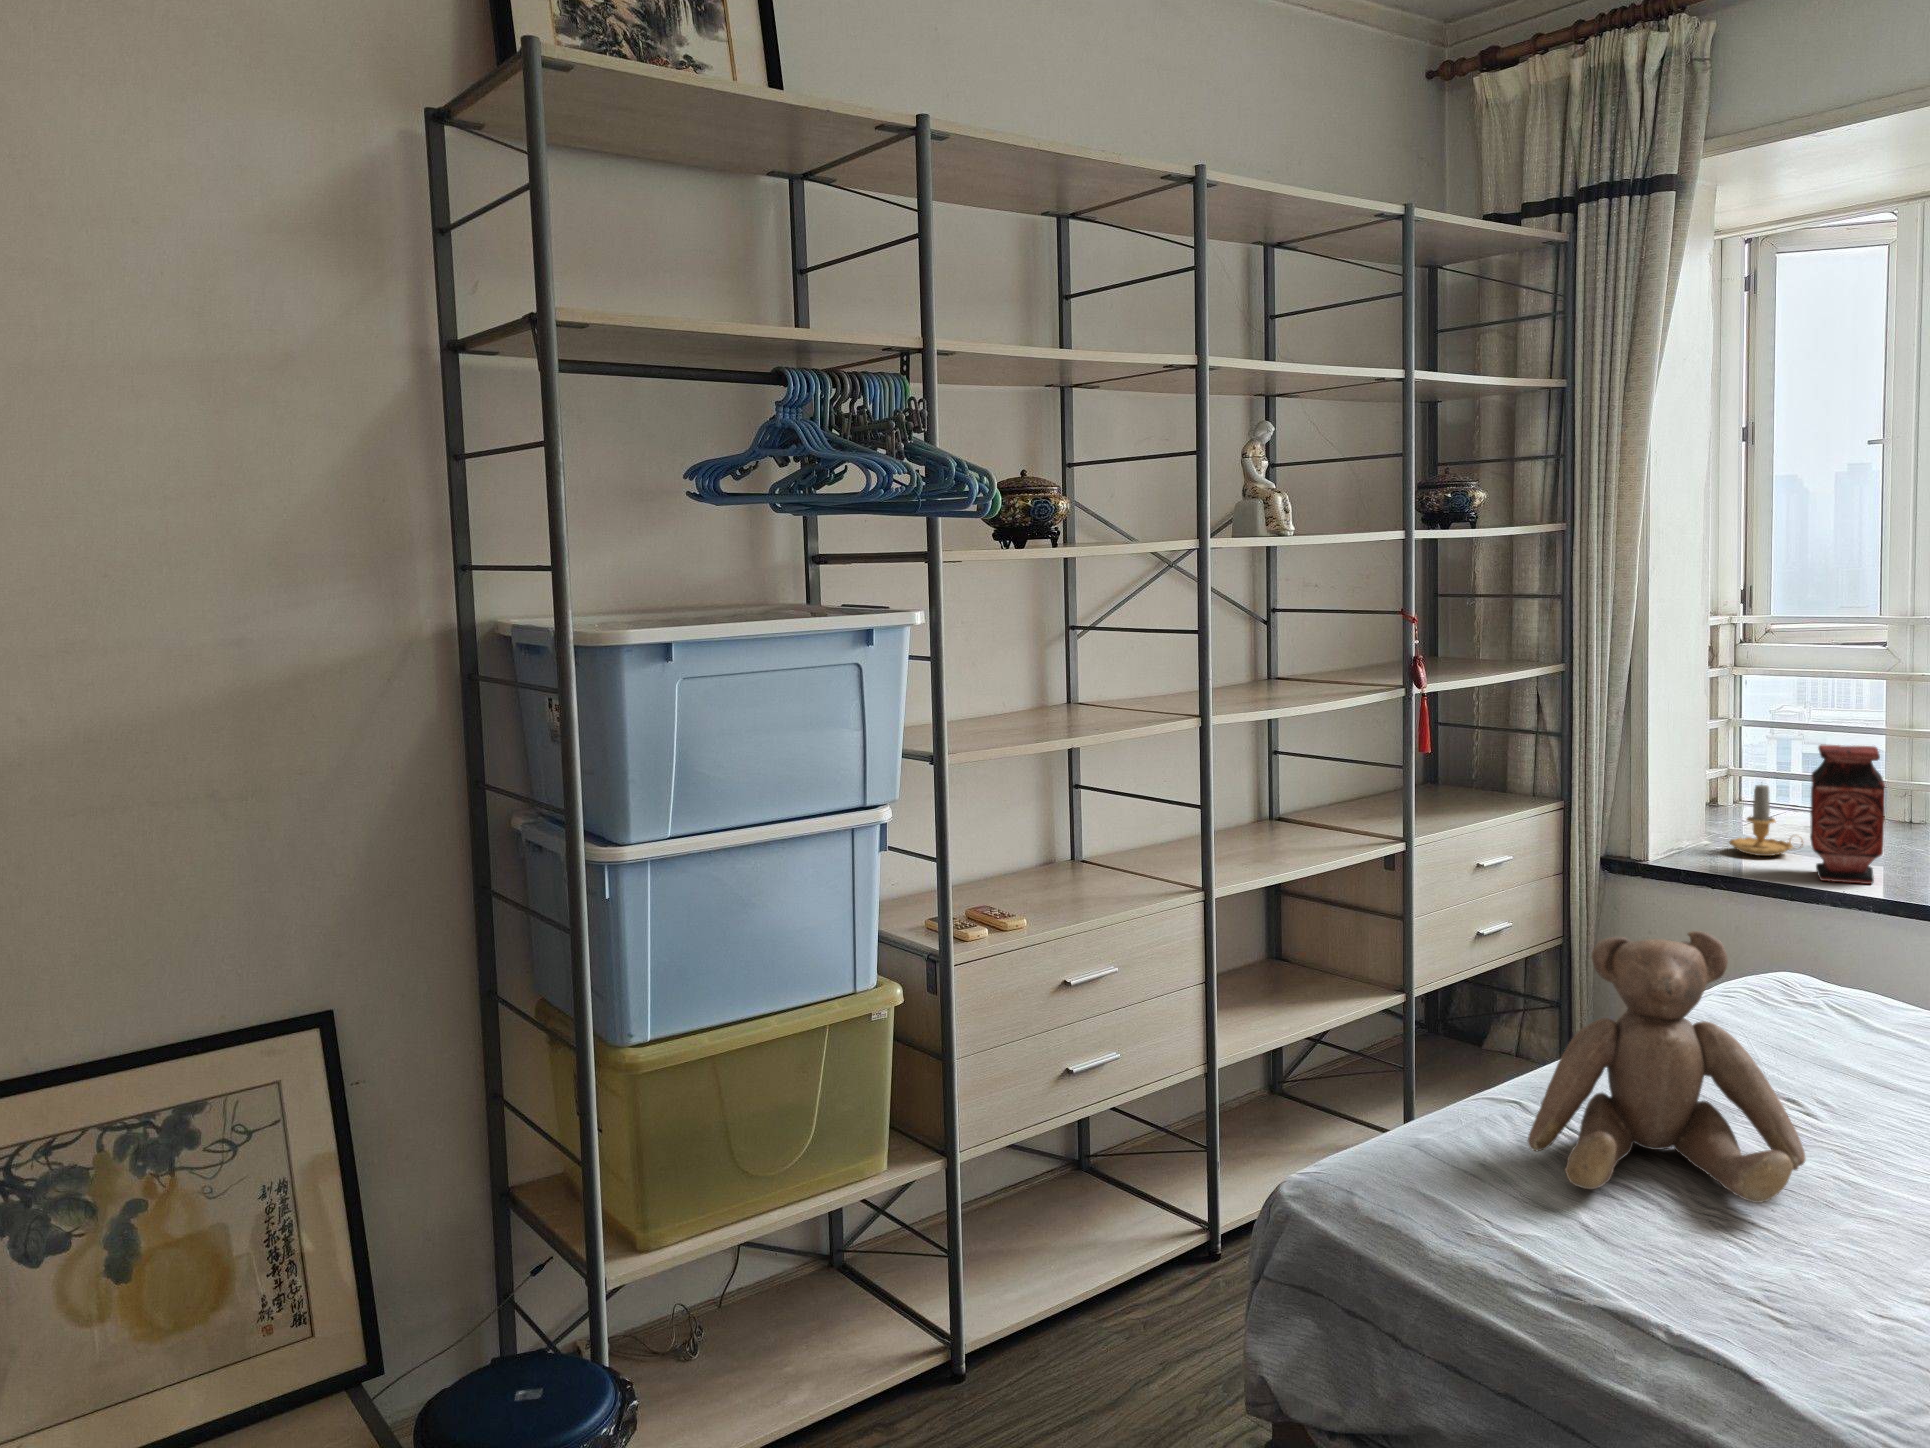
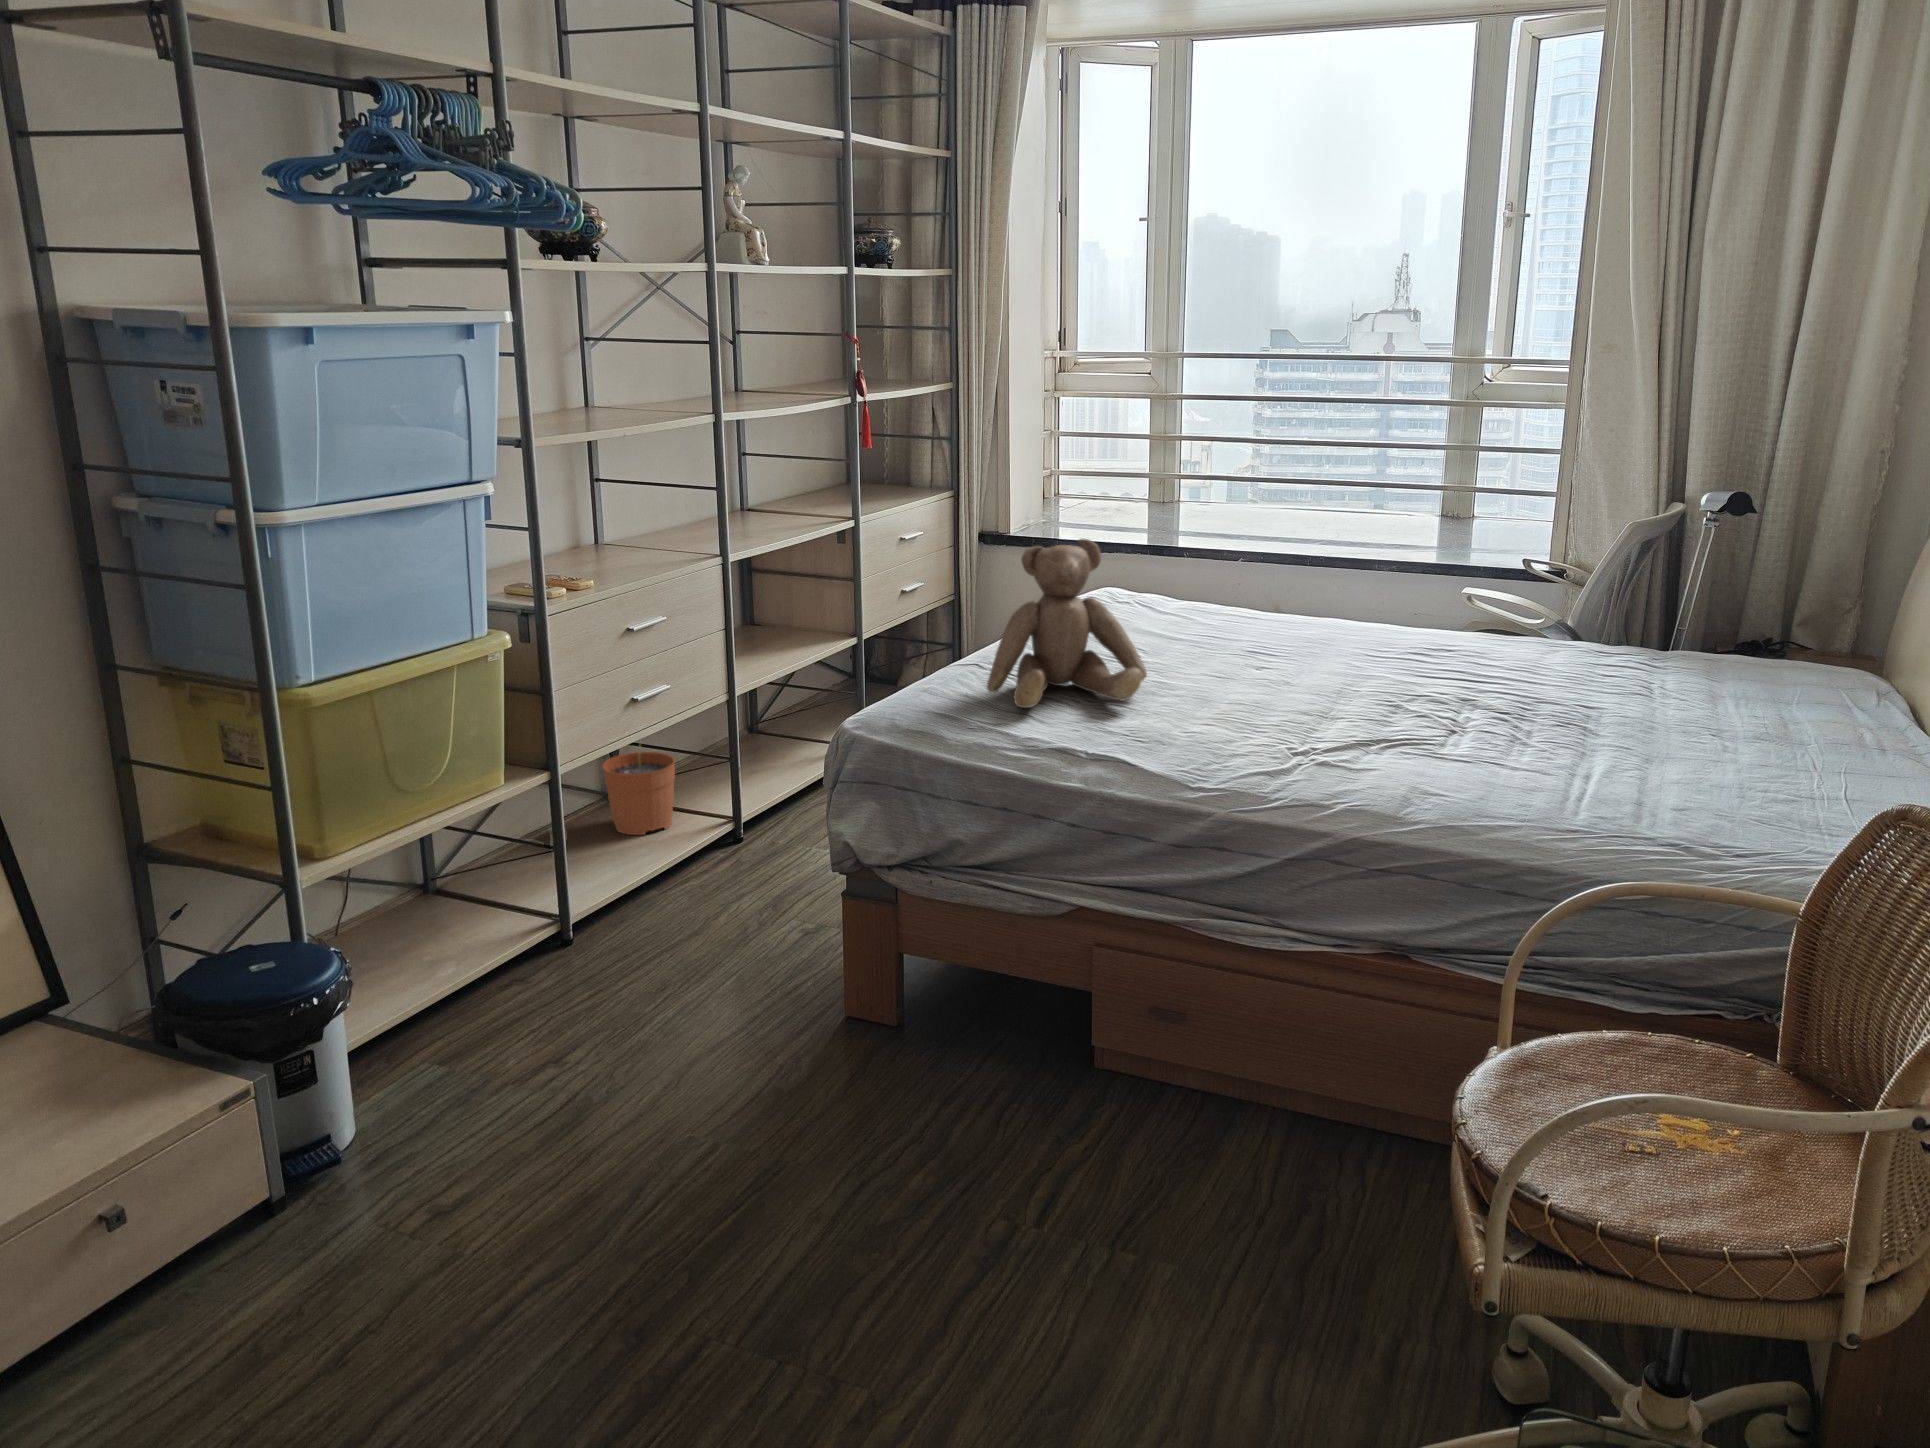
vase: present [1810,745,1885,884] -> none [1116,439,1163,536]
candle: present [1729,785,1801,856] -> none [1063,470,1111,525]
plant pot: none [1053,1088,1141,1228] -> present [603,740,675,835]

